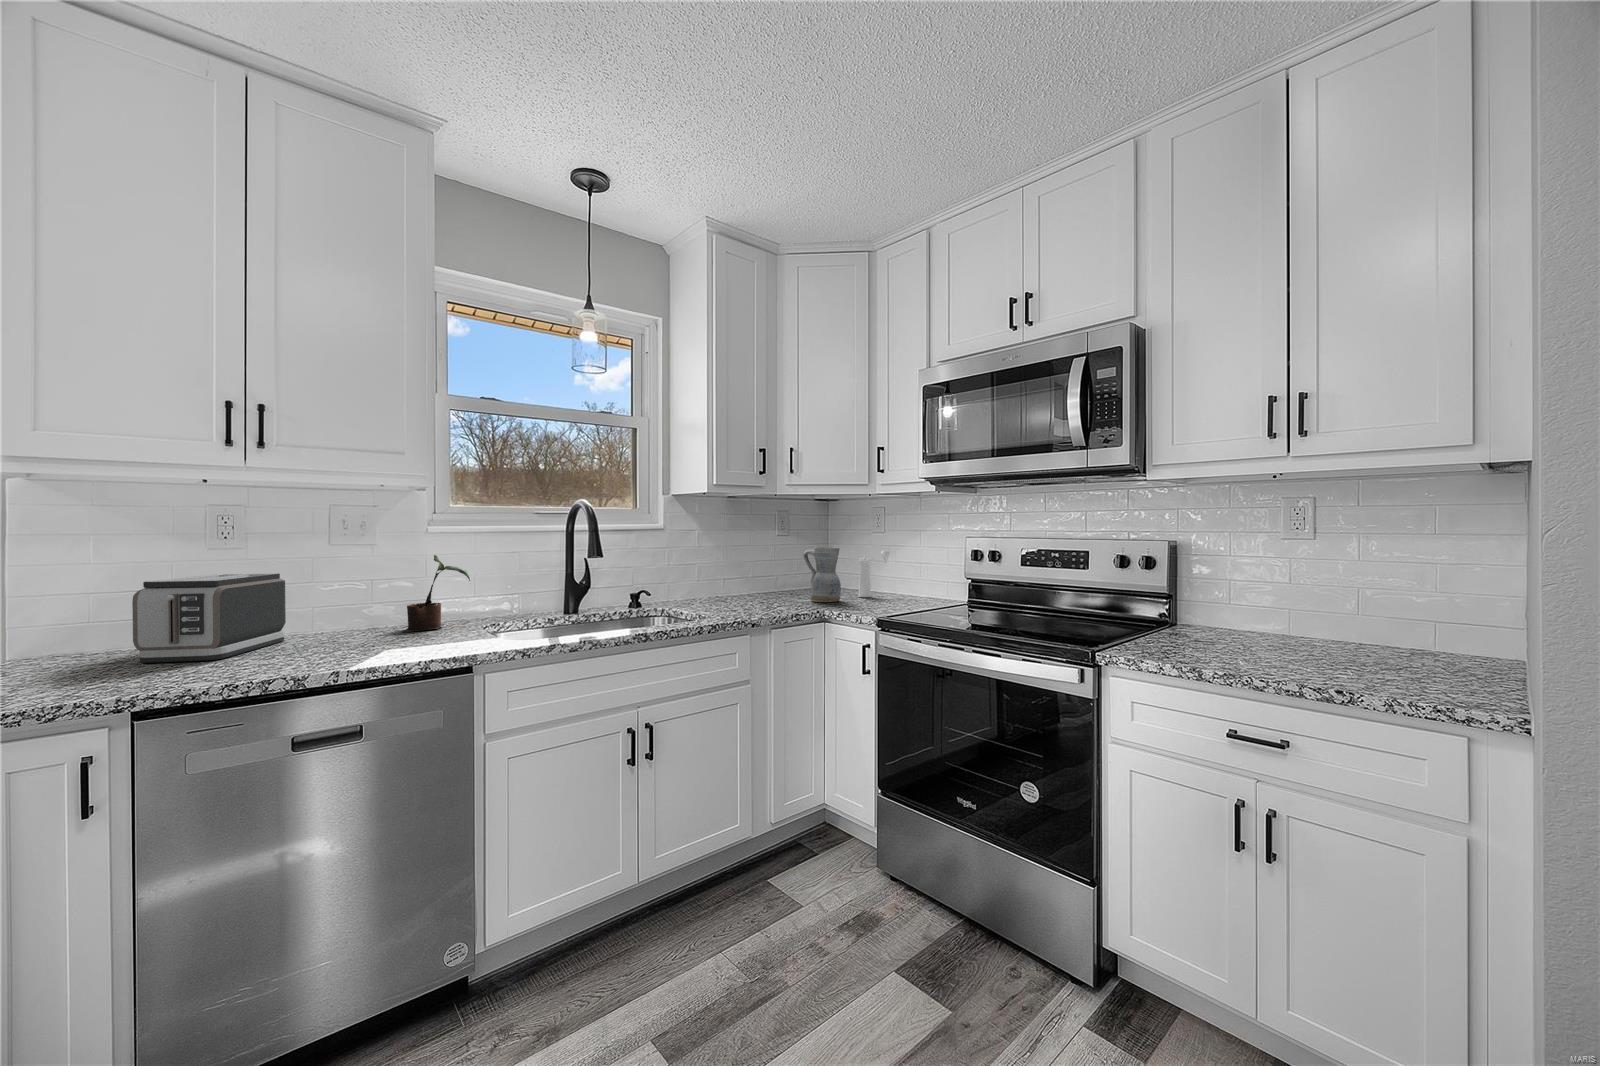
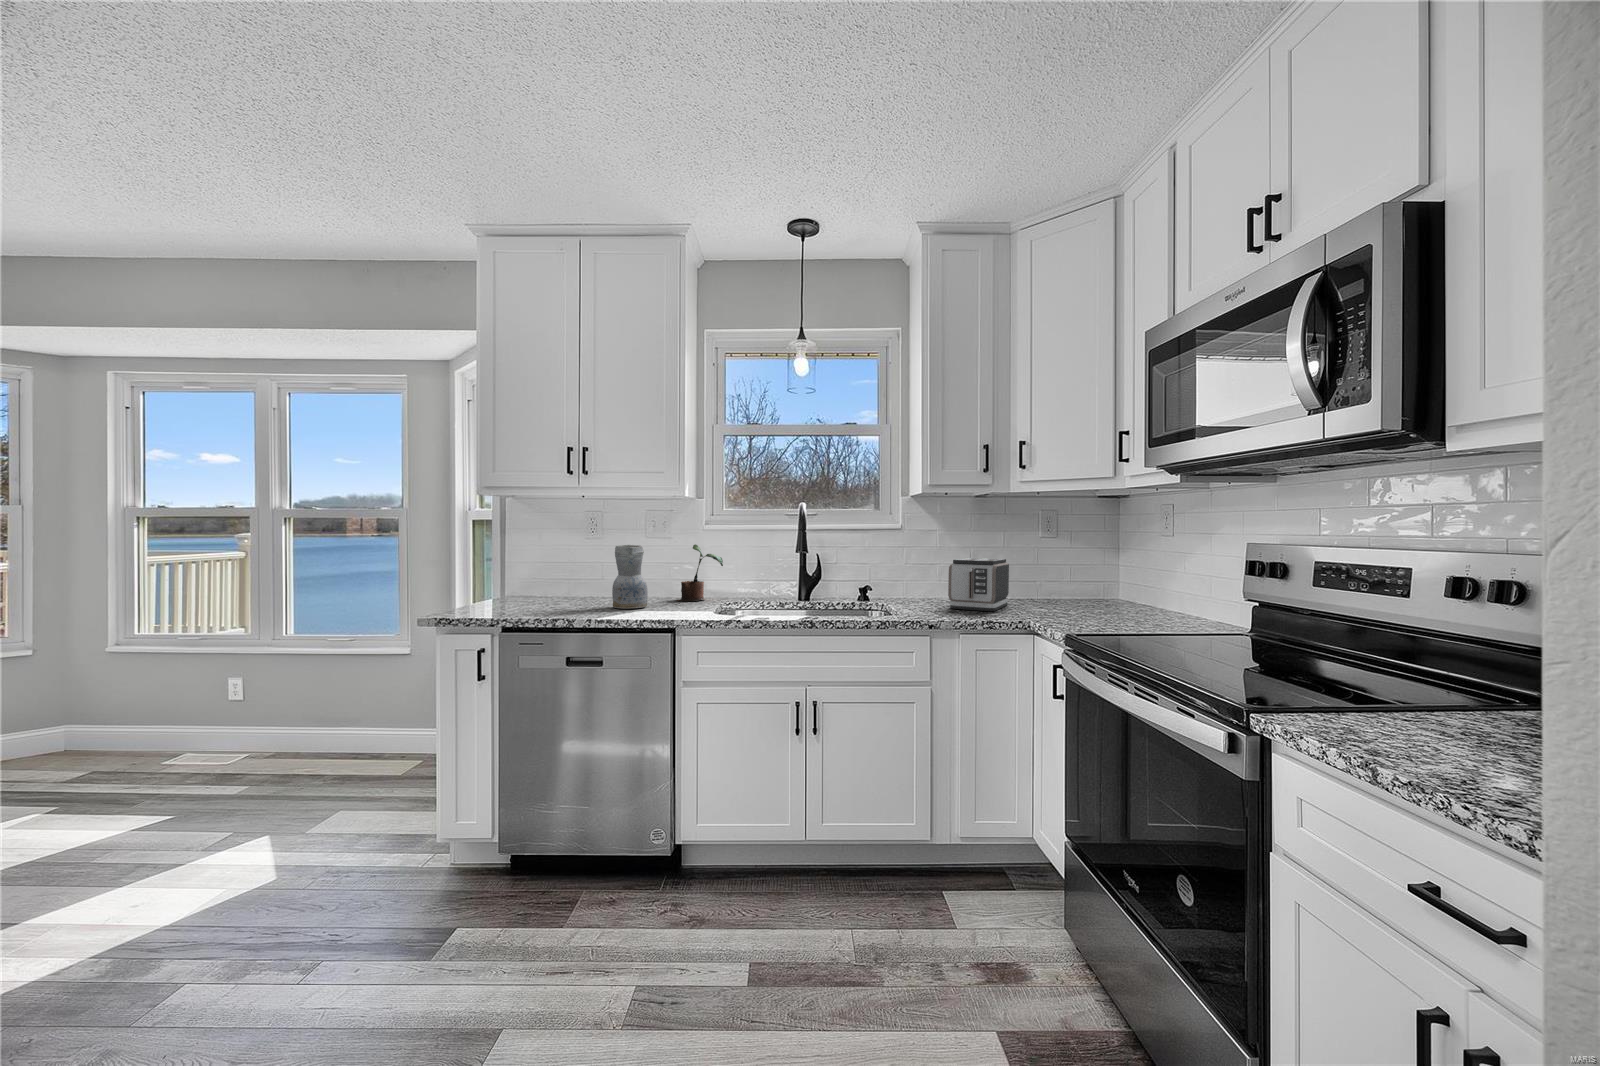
ceramic pitcher: present [803,546,841,602] -> present [612,545,648,609]
pepper mill: present [859,551,890,597] -> none [1124,560,1171,614]
toaster: present [132,573,286,663] -> present [948,558,1009,611]

